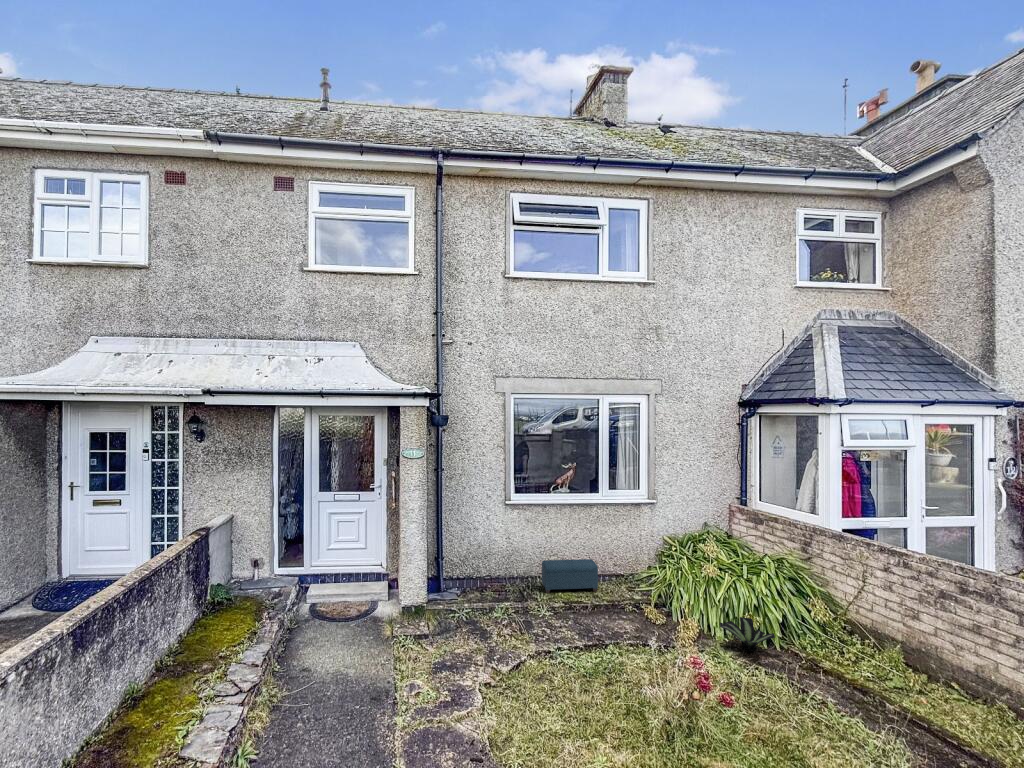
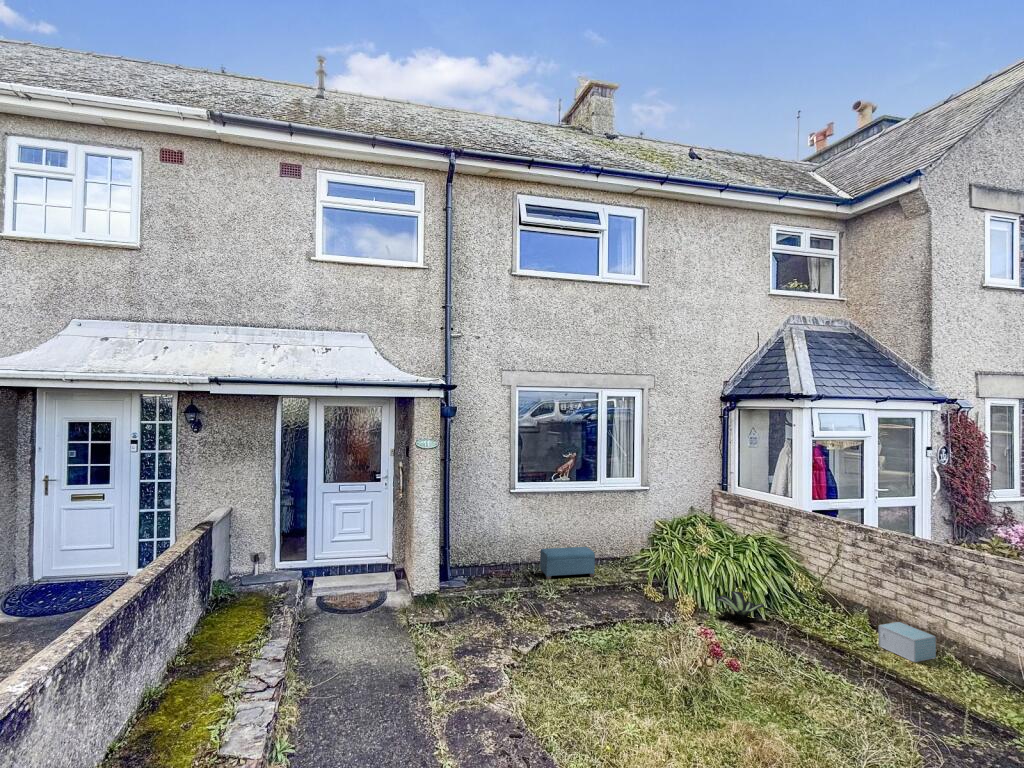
storage box: none [910,666,984,718] -> present [878,622,936,662]

